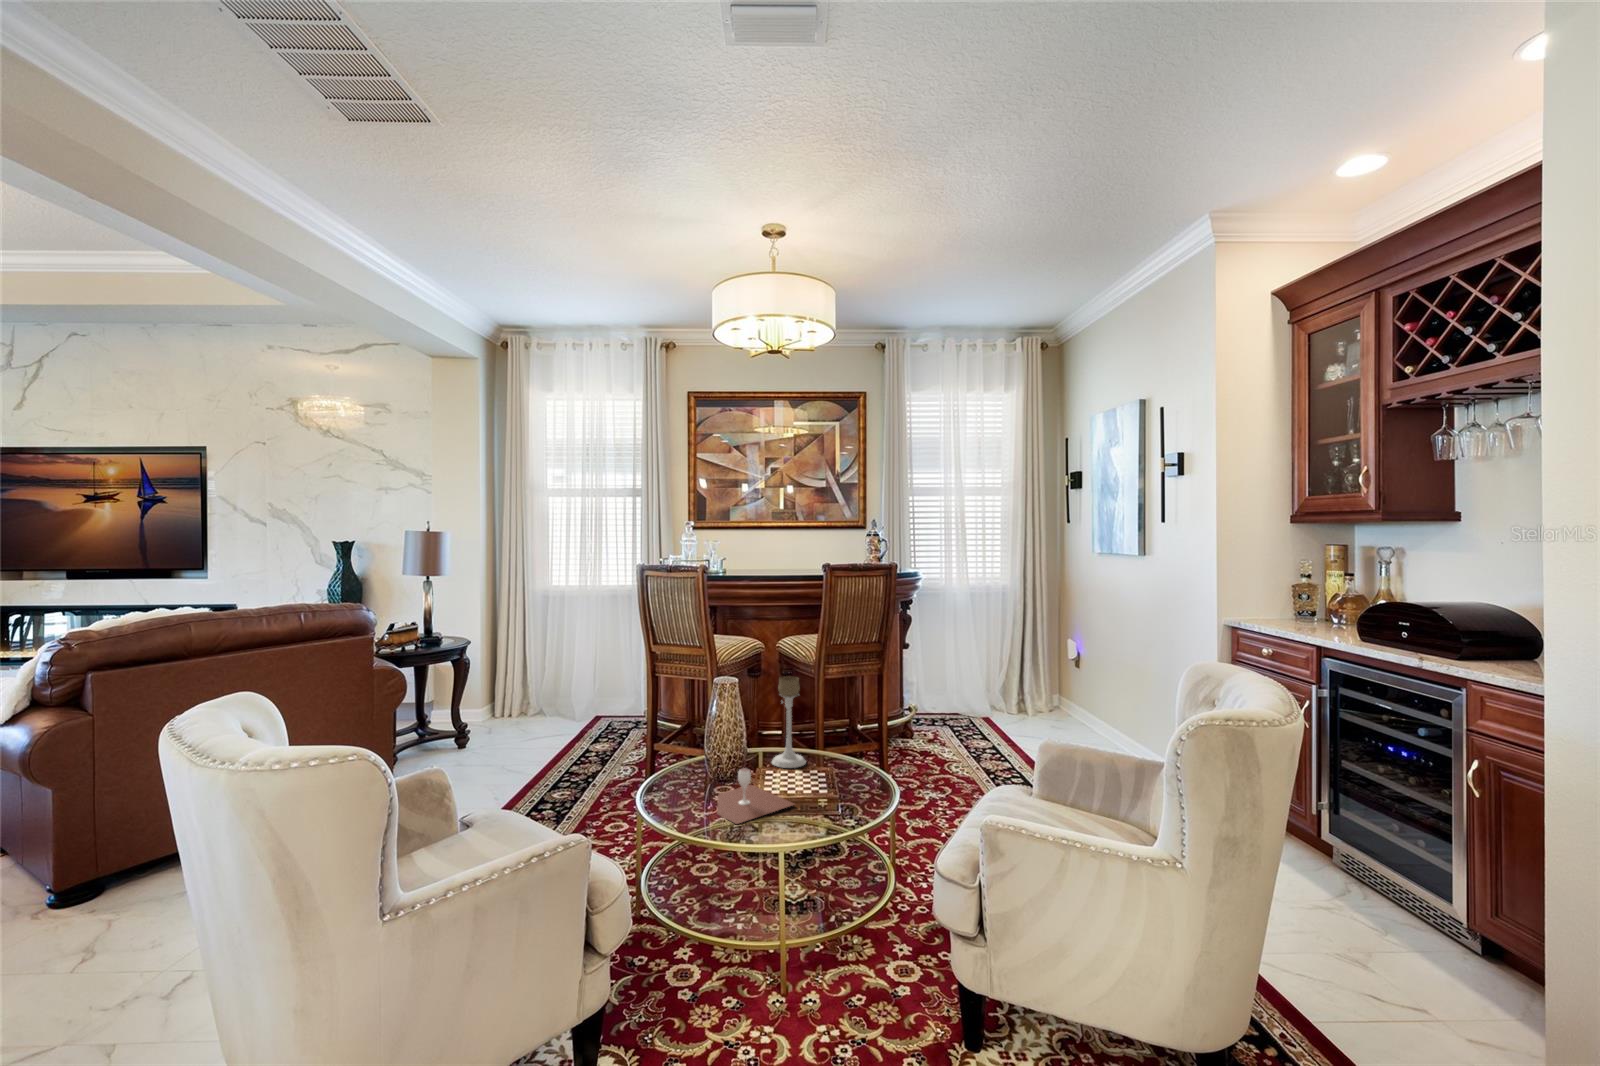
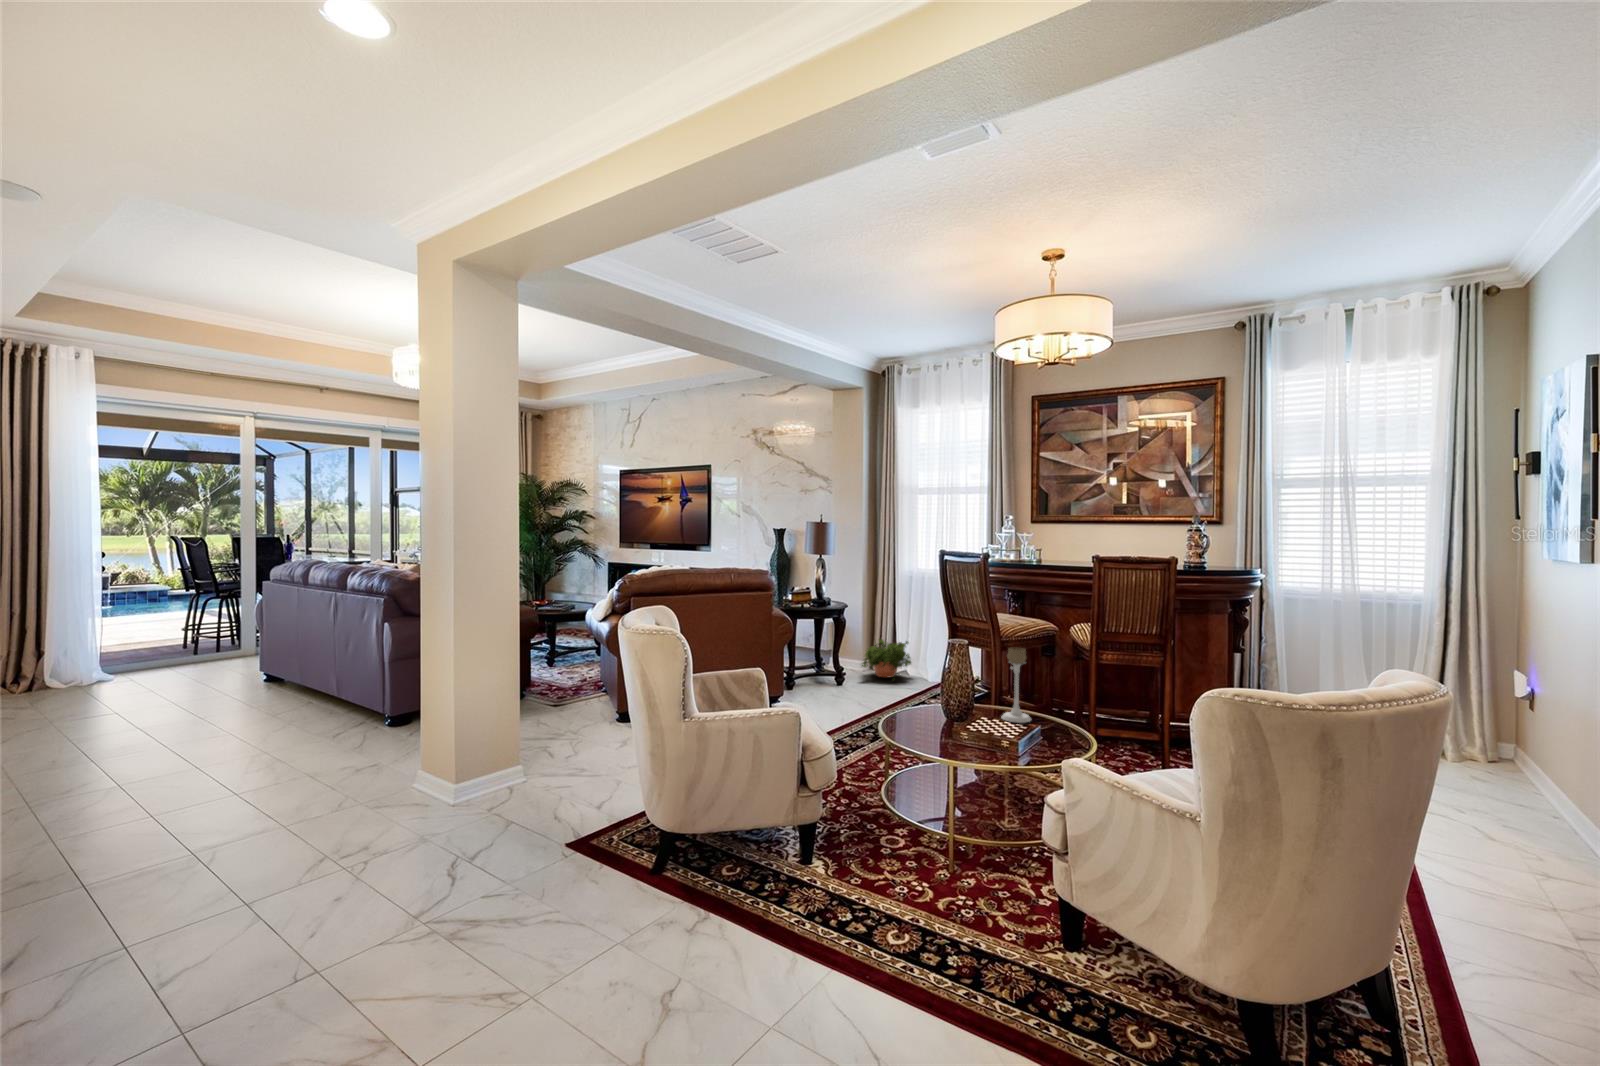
potted plant: none [483,672,554,727] -> present [862,639,911,677]
wine glass: present [717,768,794,824] -> none [915,707,986,743]

